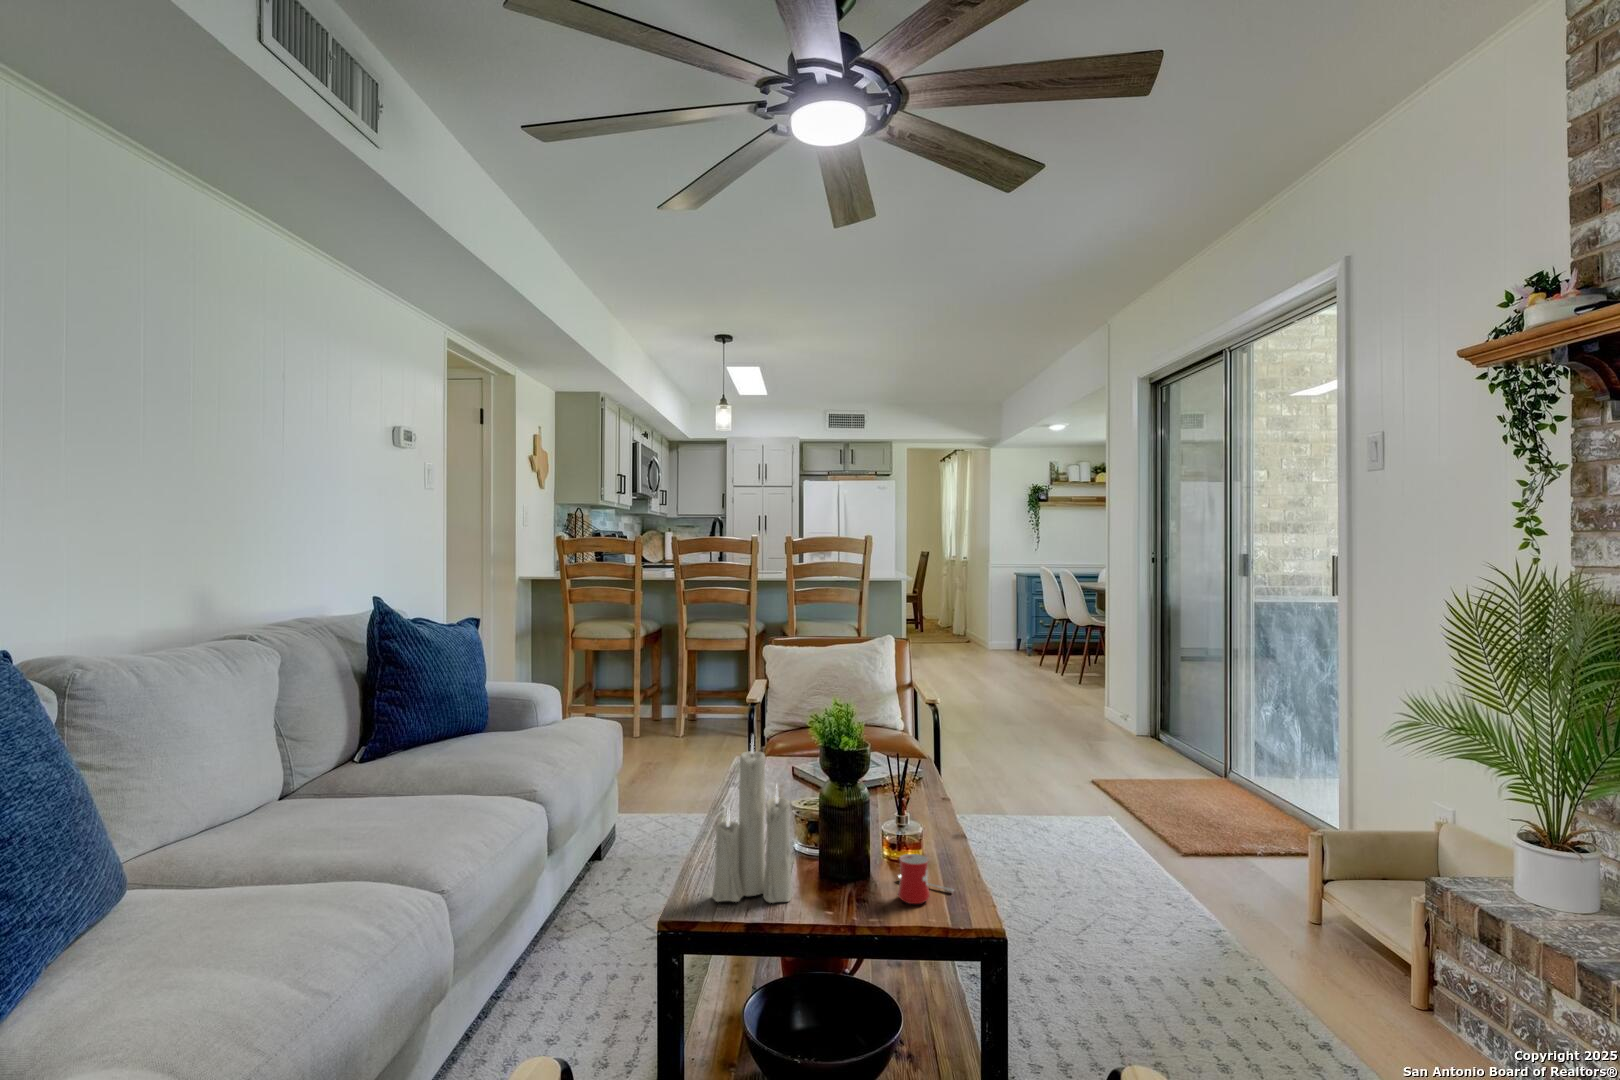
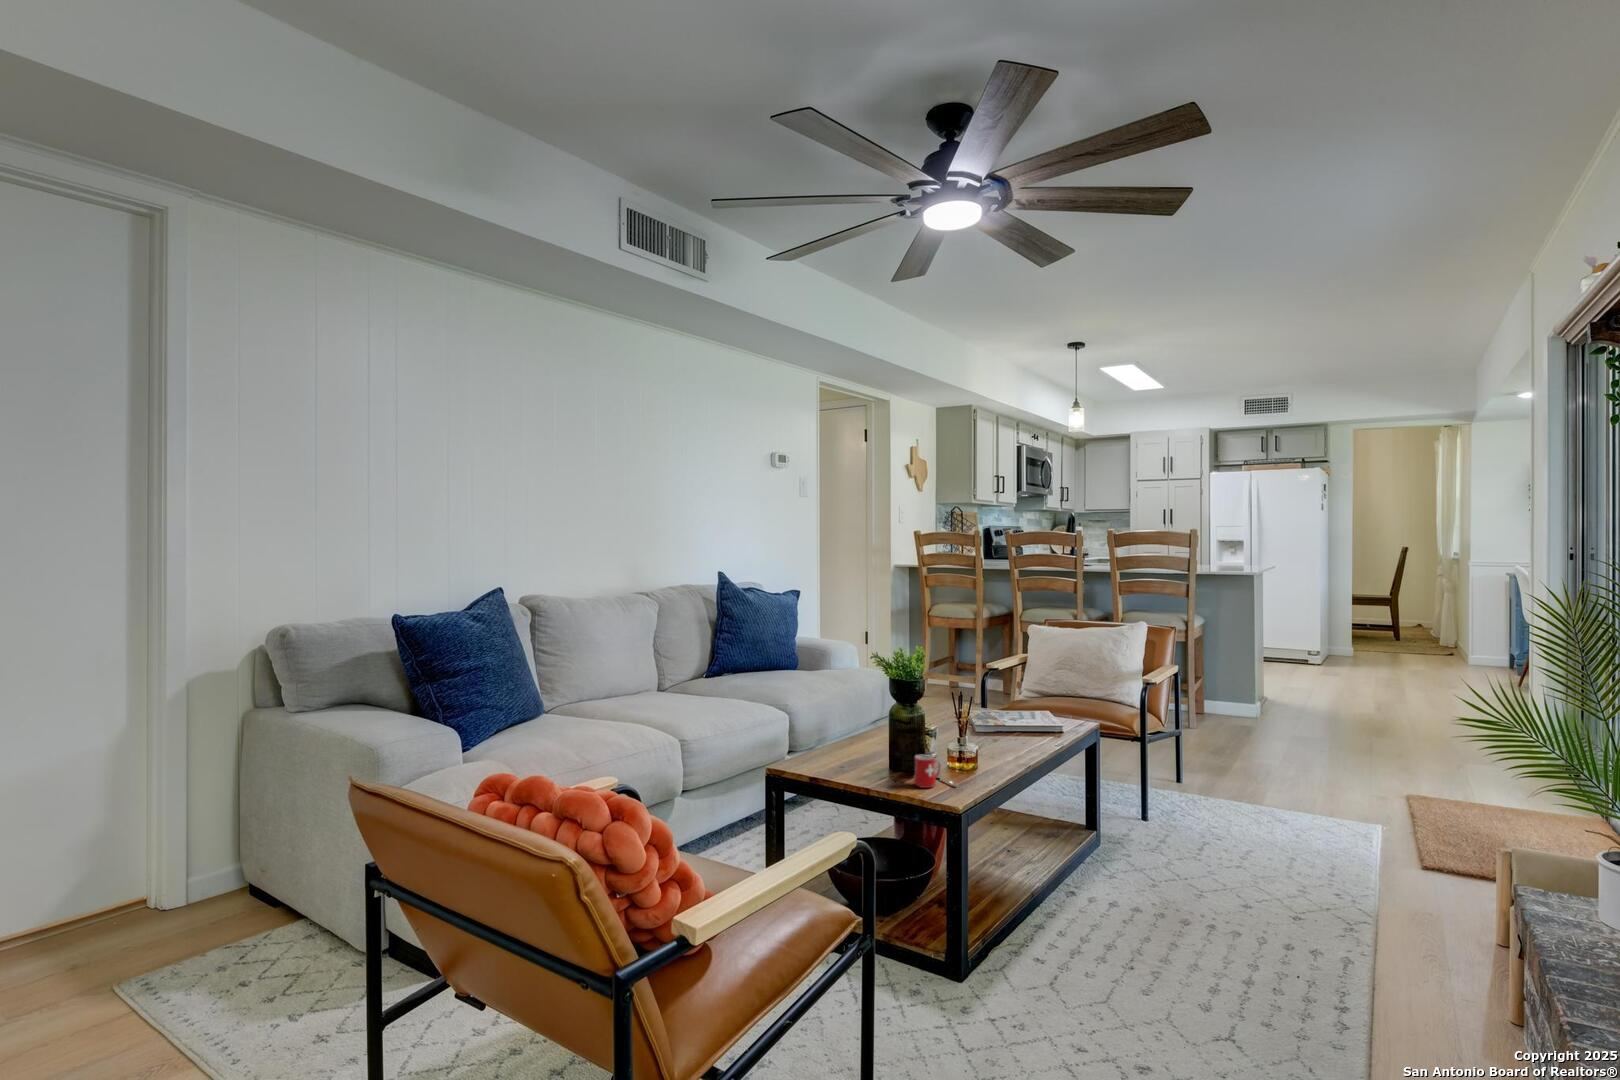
candle: present [712,742,792,903] -> none [806,656,856,774]

